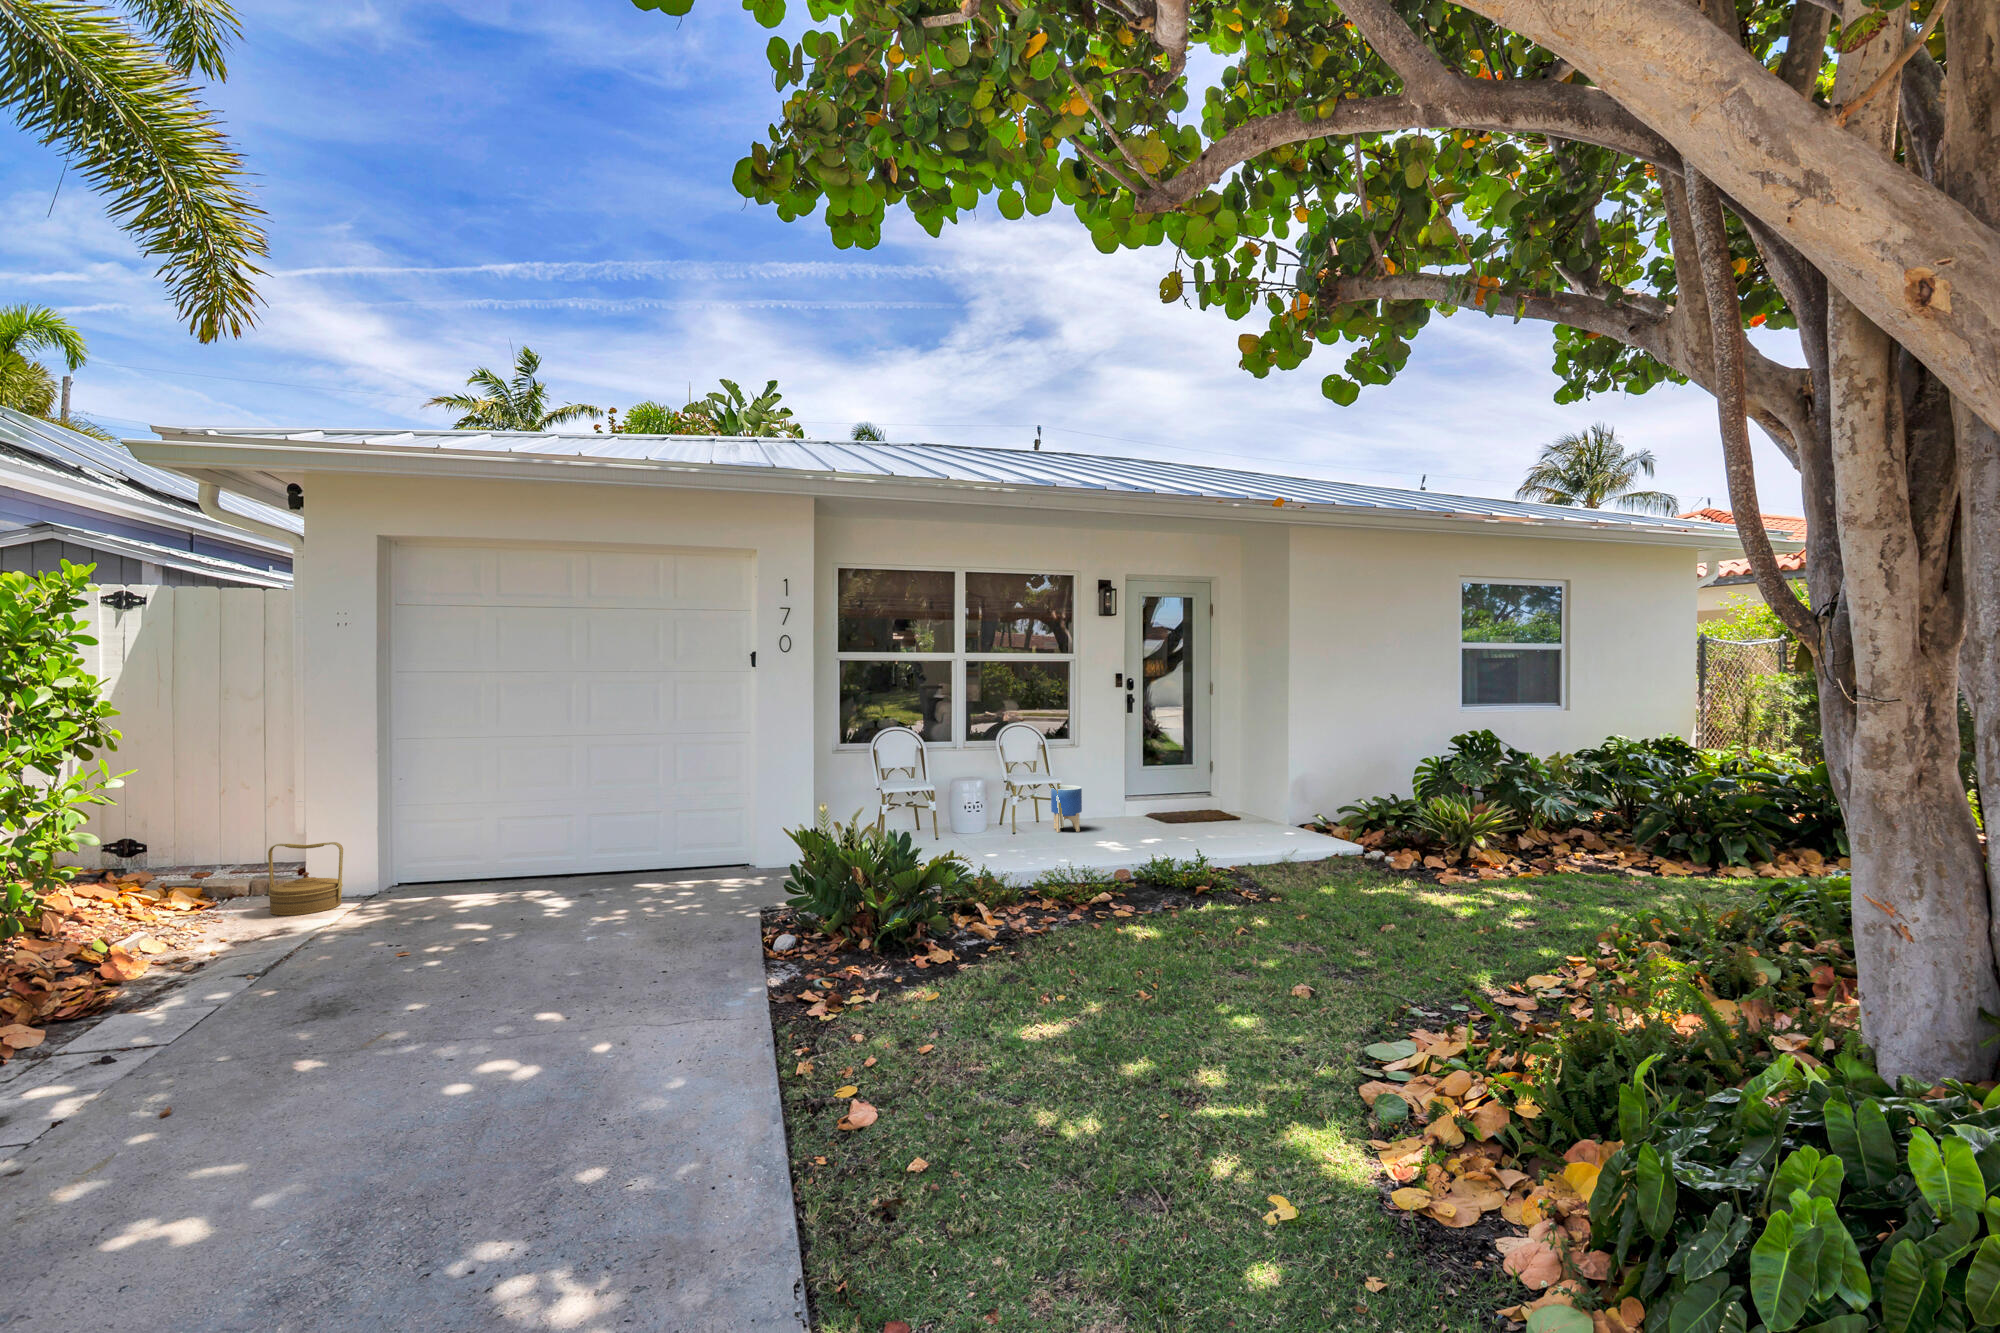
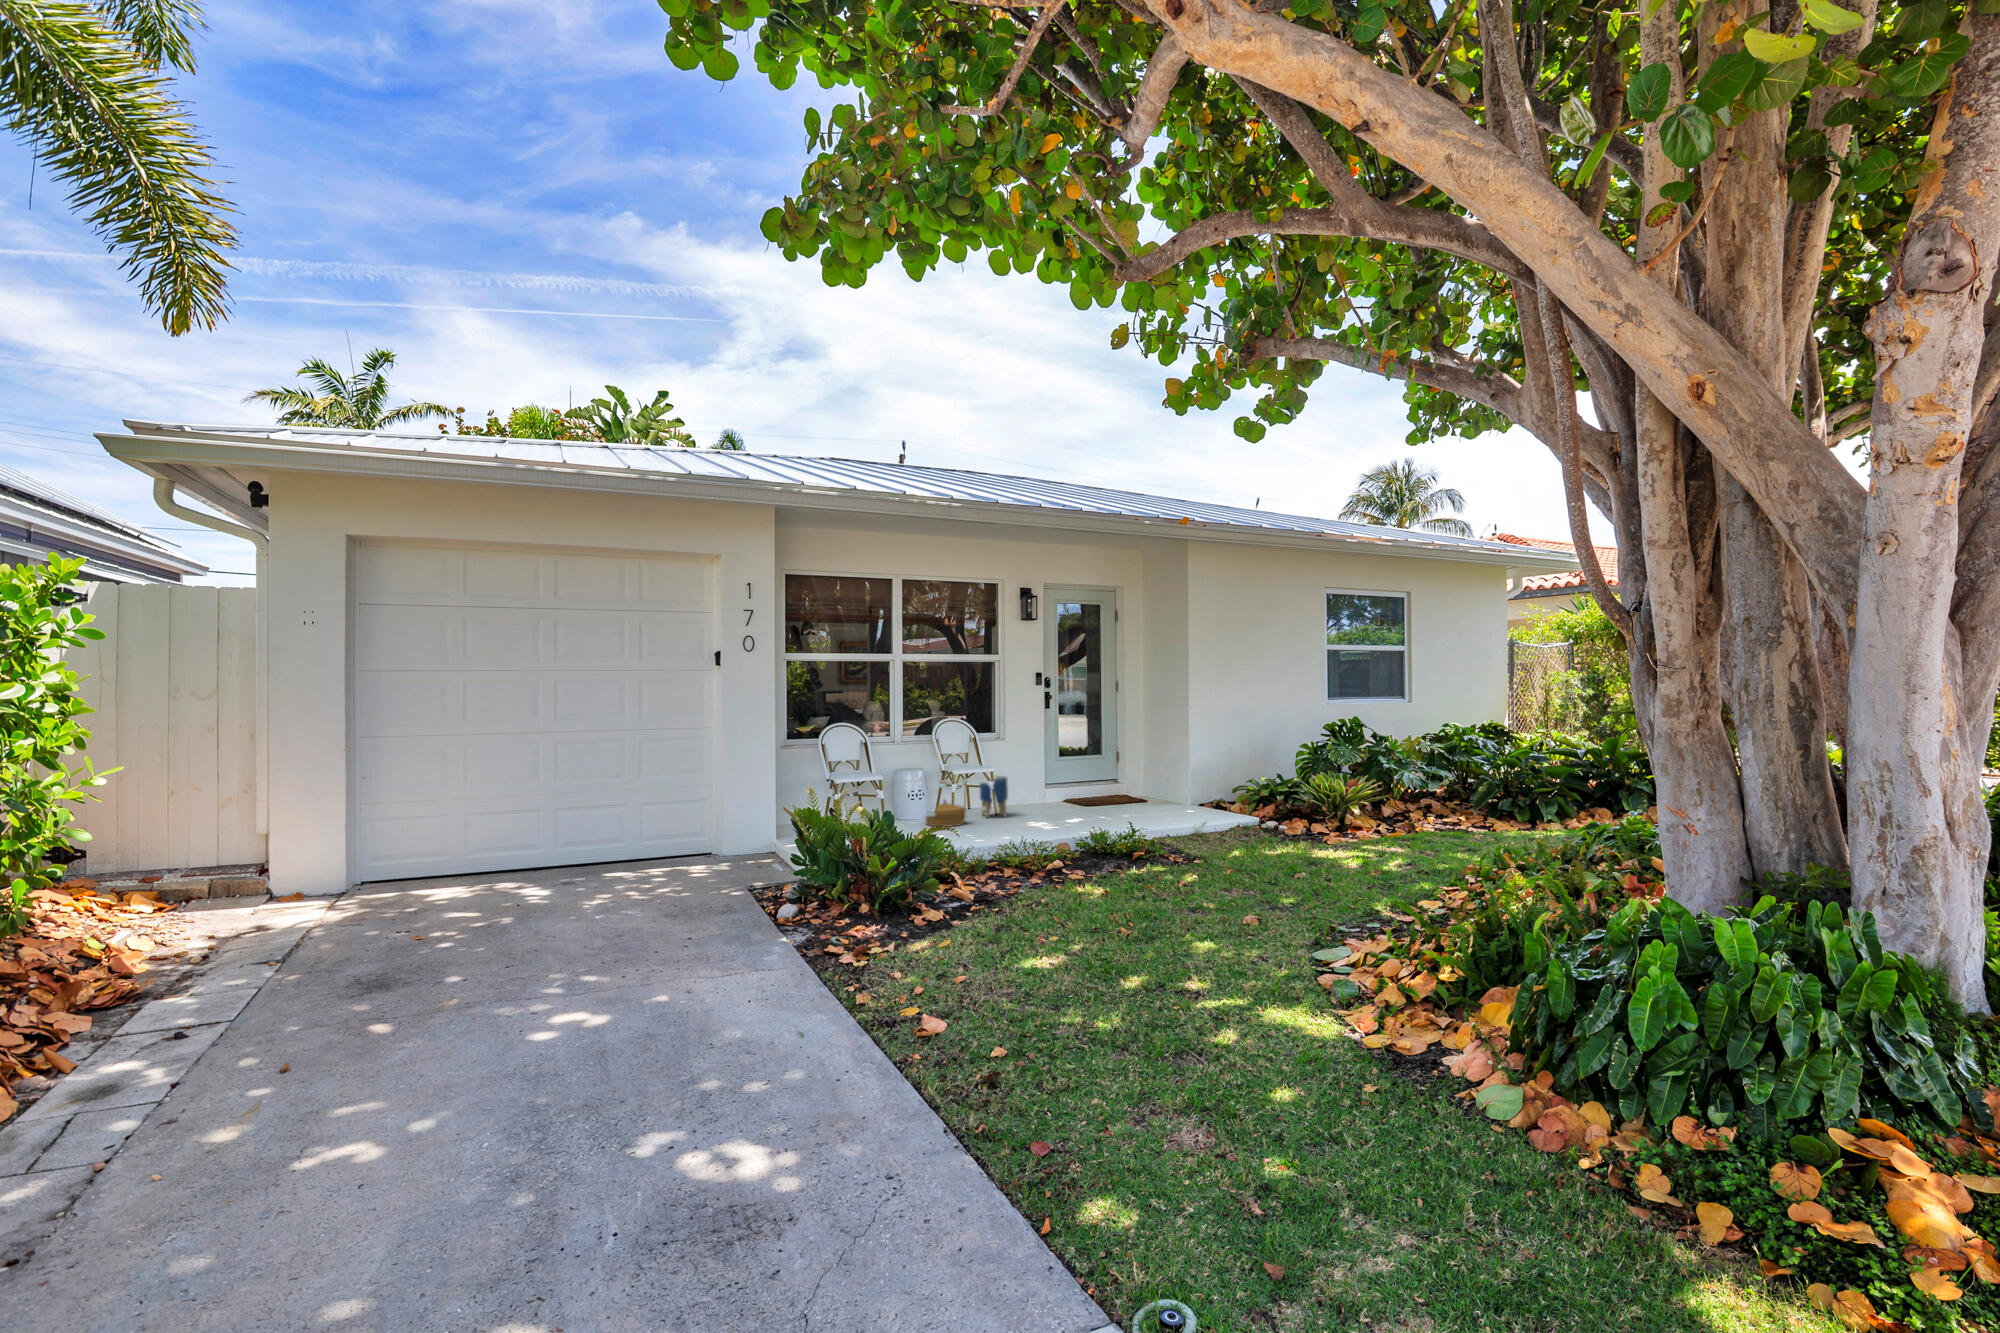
woven basket: present [268,842,343,916] -> present [926,781,966,827]

